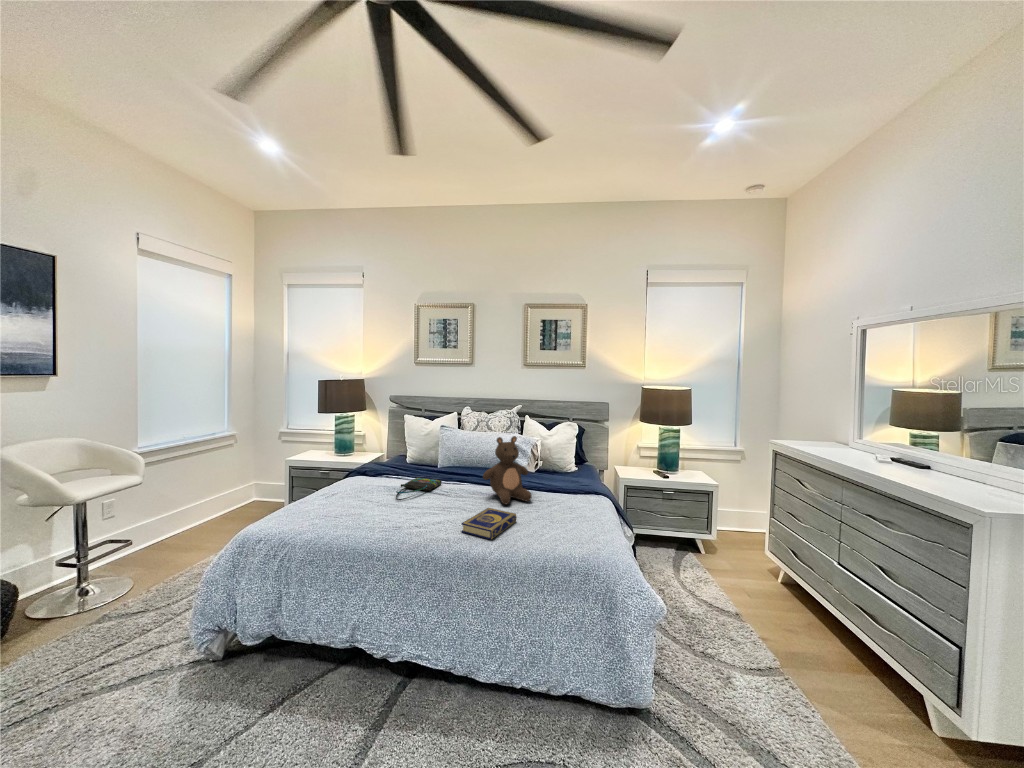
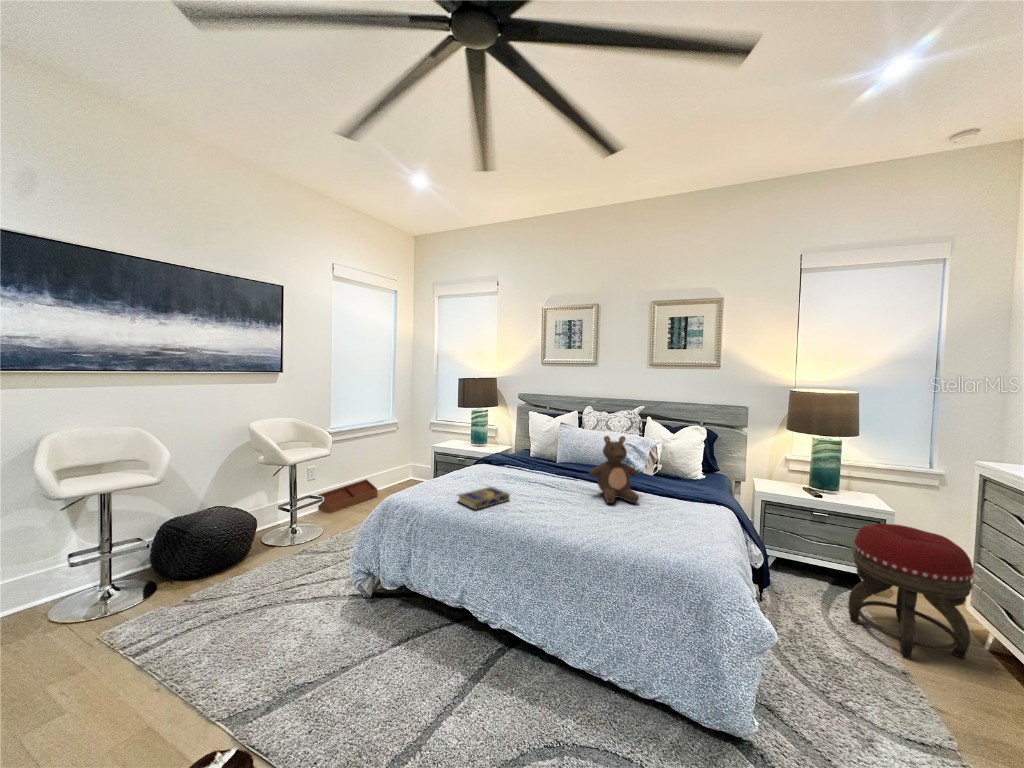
tote bag: present [396,477,442,500] -> none [509,470,553,488]
footstool: none [692,494,773,601] -> present [848,523,974,660]
storage bin: none [124,506,215,558] -> present [318,479,378,513]
book: present [461,508,517,540] -> present [459,487,510,510]

